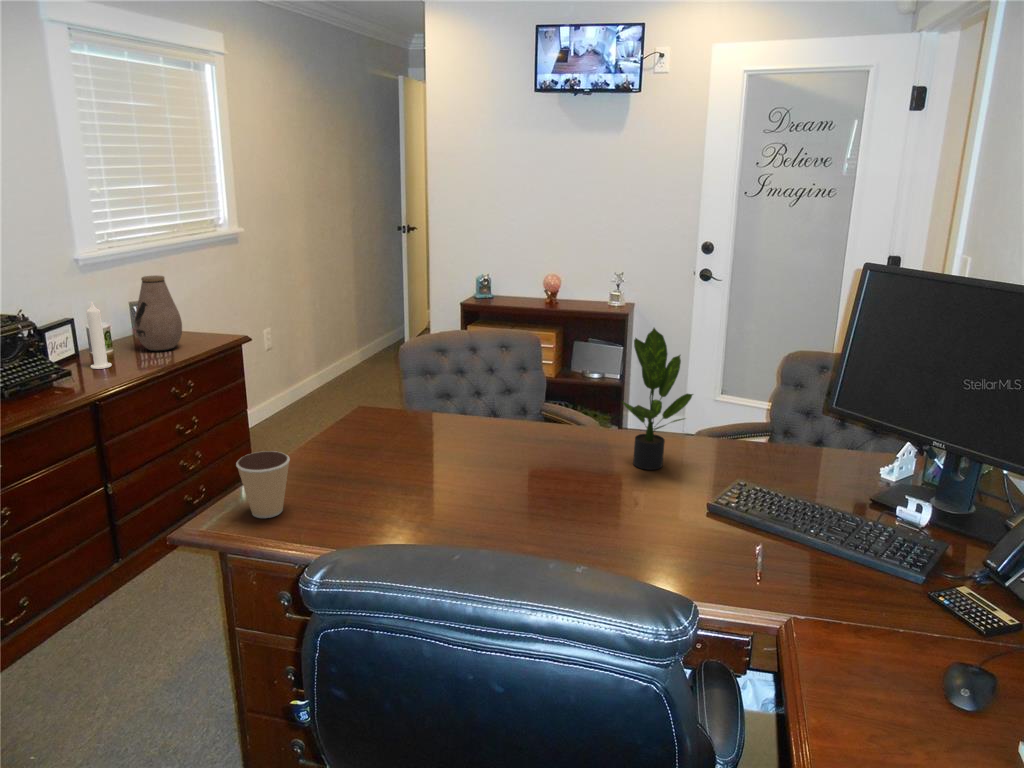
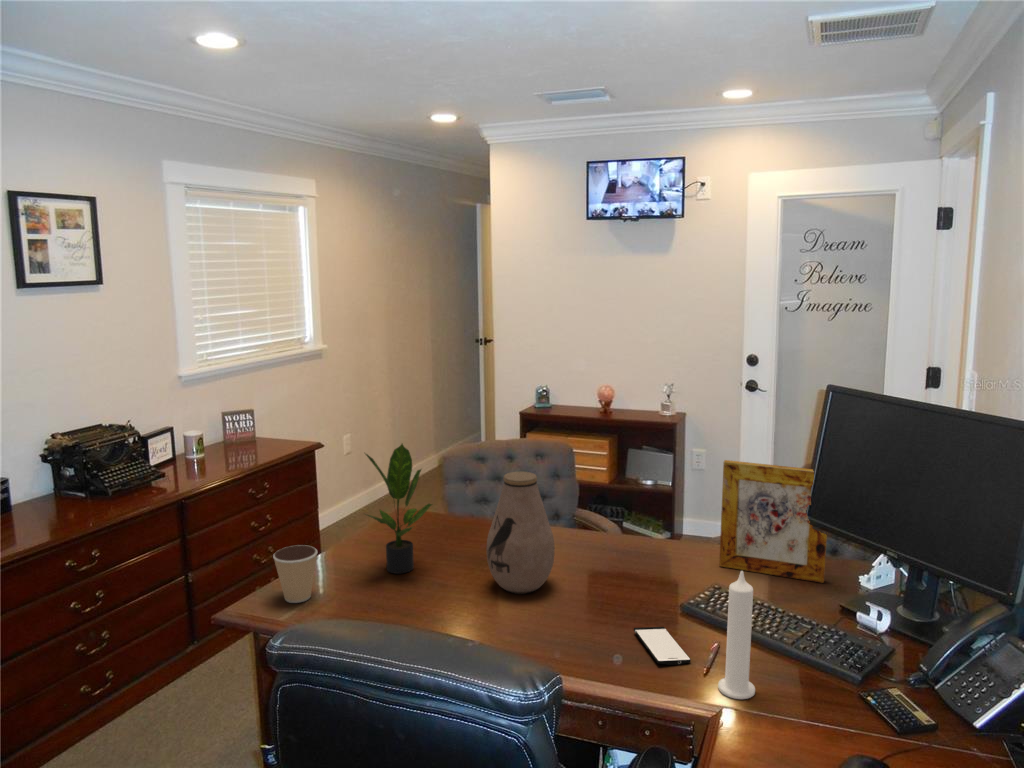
vase: present [135,276,182,351] -> present [486,472,555,594]
candle: present [86,302,112,369] -> present [718,571,755,699]
potted plant: present [623,328,693,470] -> present [366,444,432,574]
picture frame: none [729,347,860,476] -> present [719,460,827,583]
smartphone: none [665,530,738,572] -> present [634,627,691,665]

